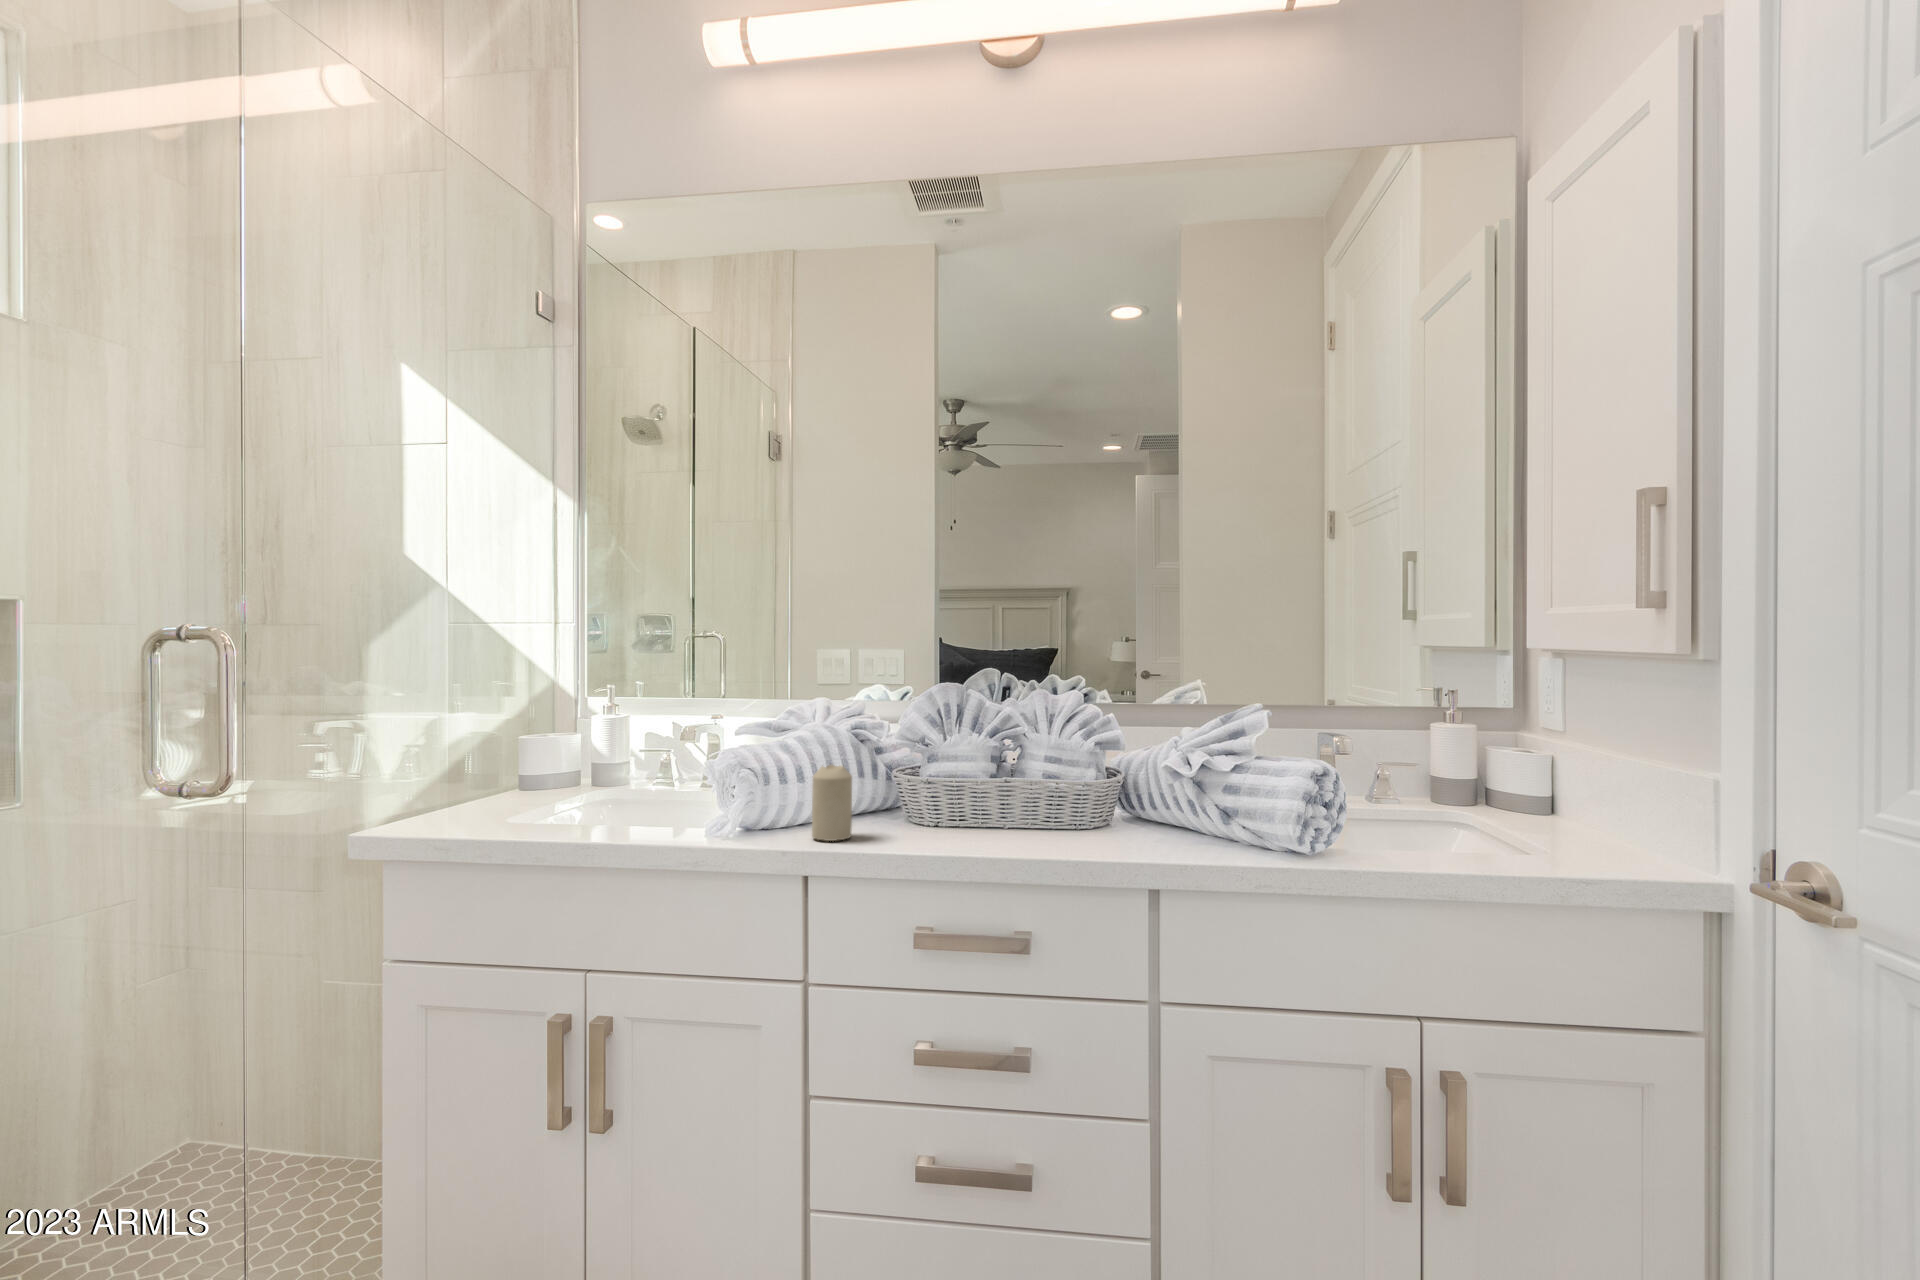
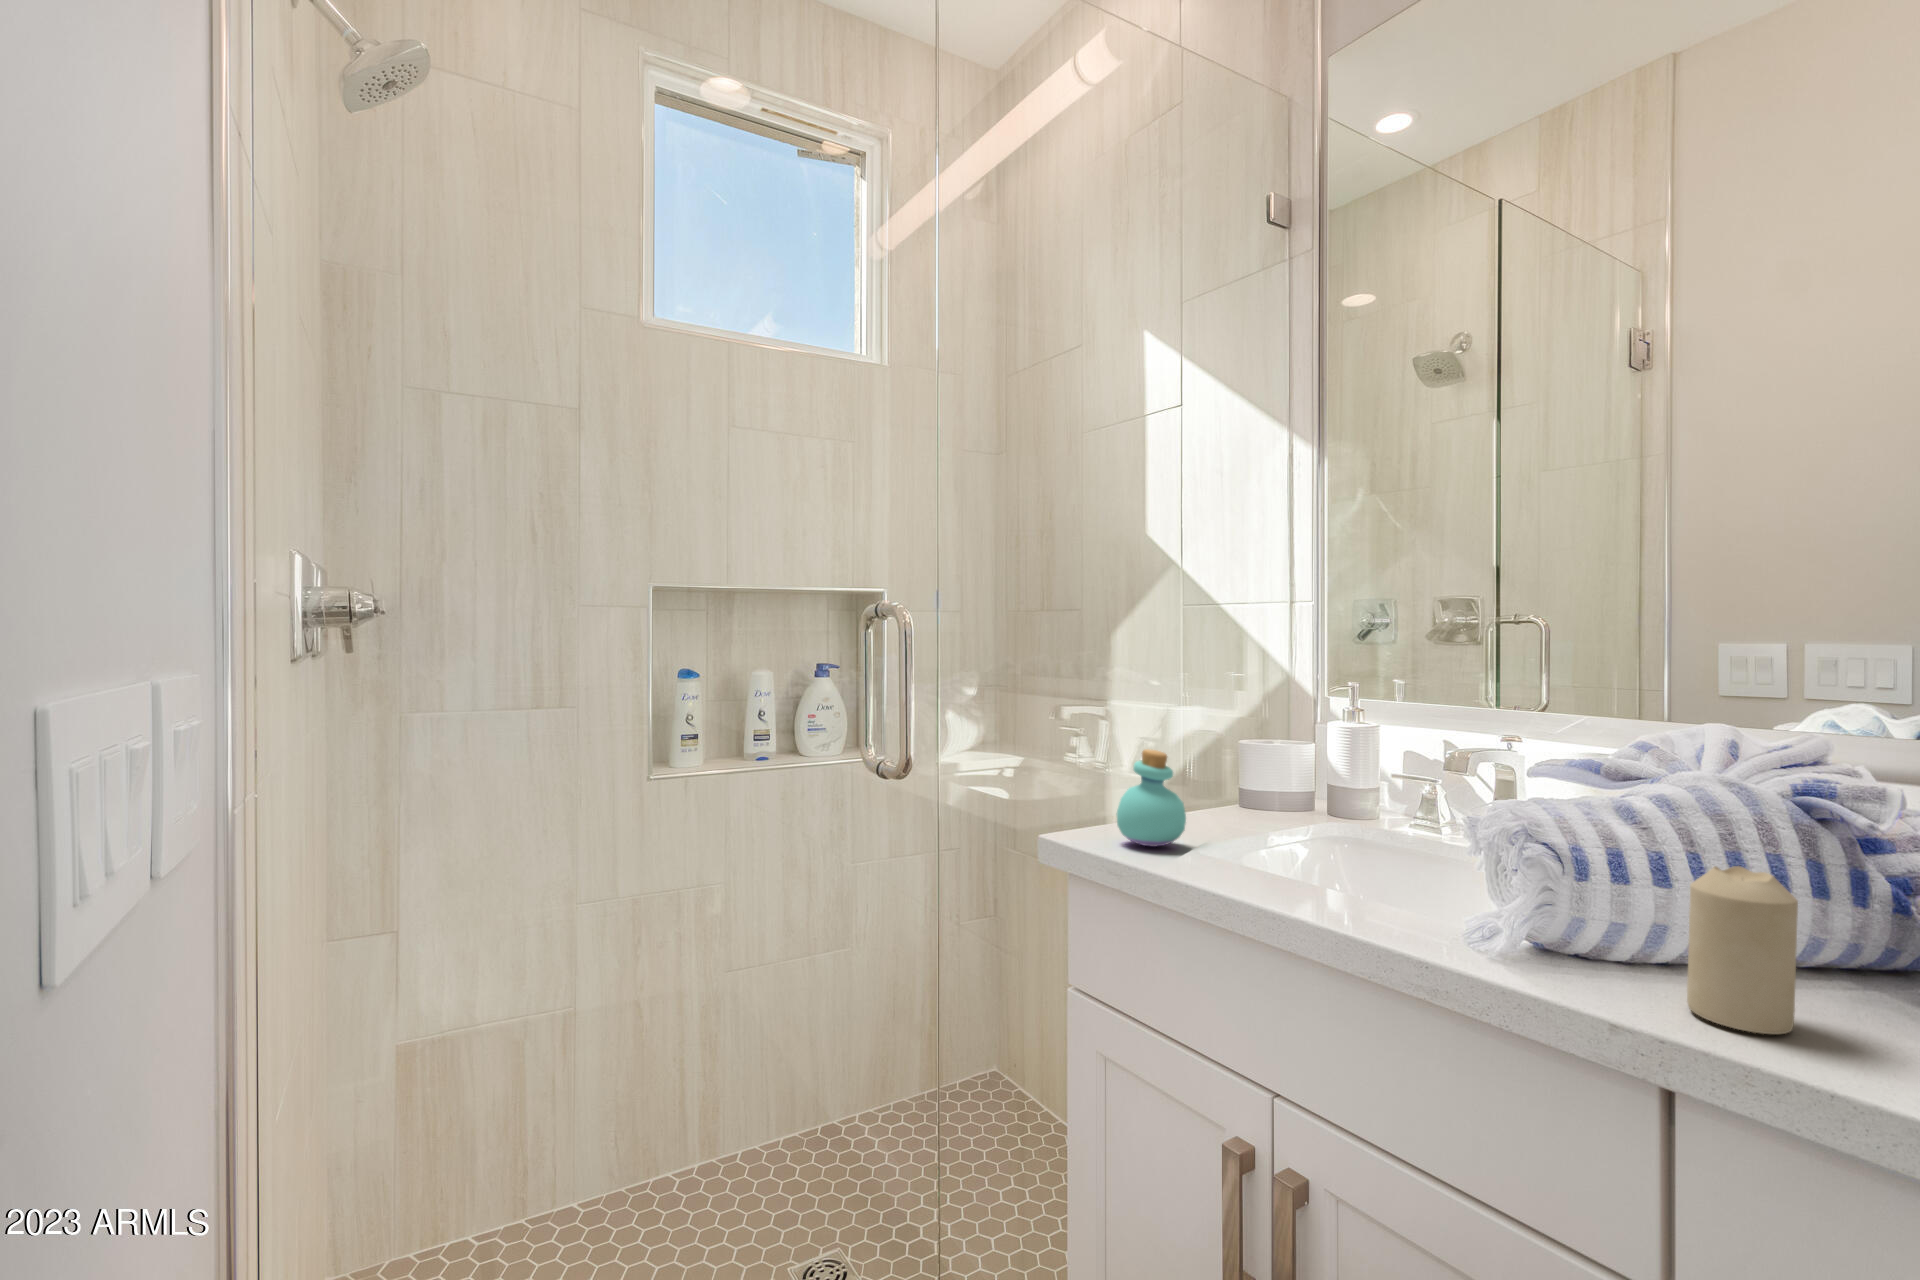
perfume bottle: none [432,746,496,824] -> present [1117,749,1186,846]

